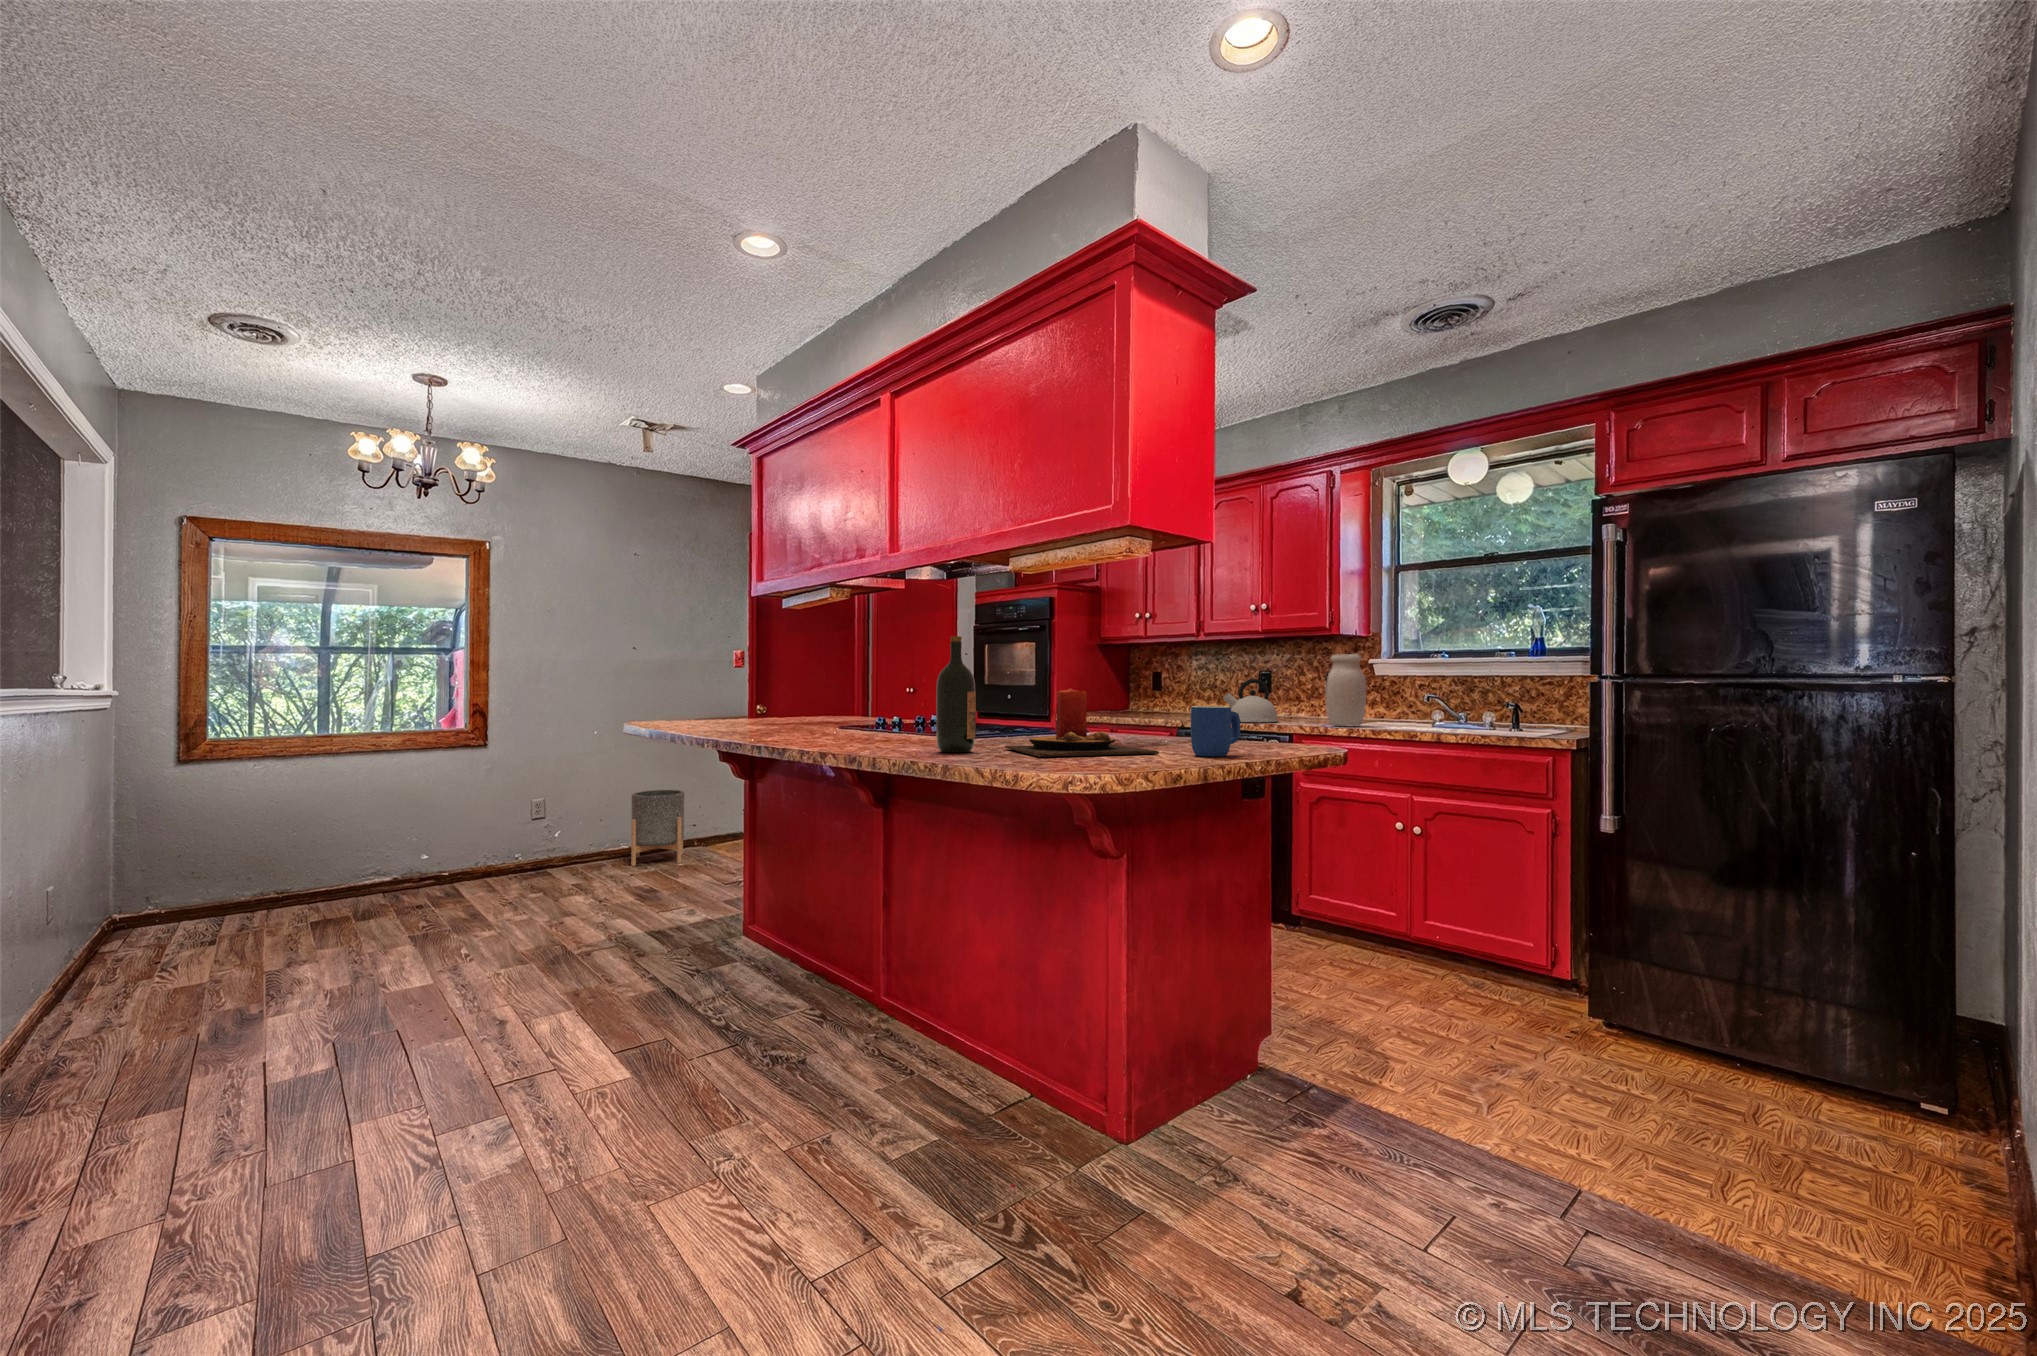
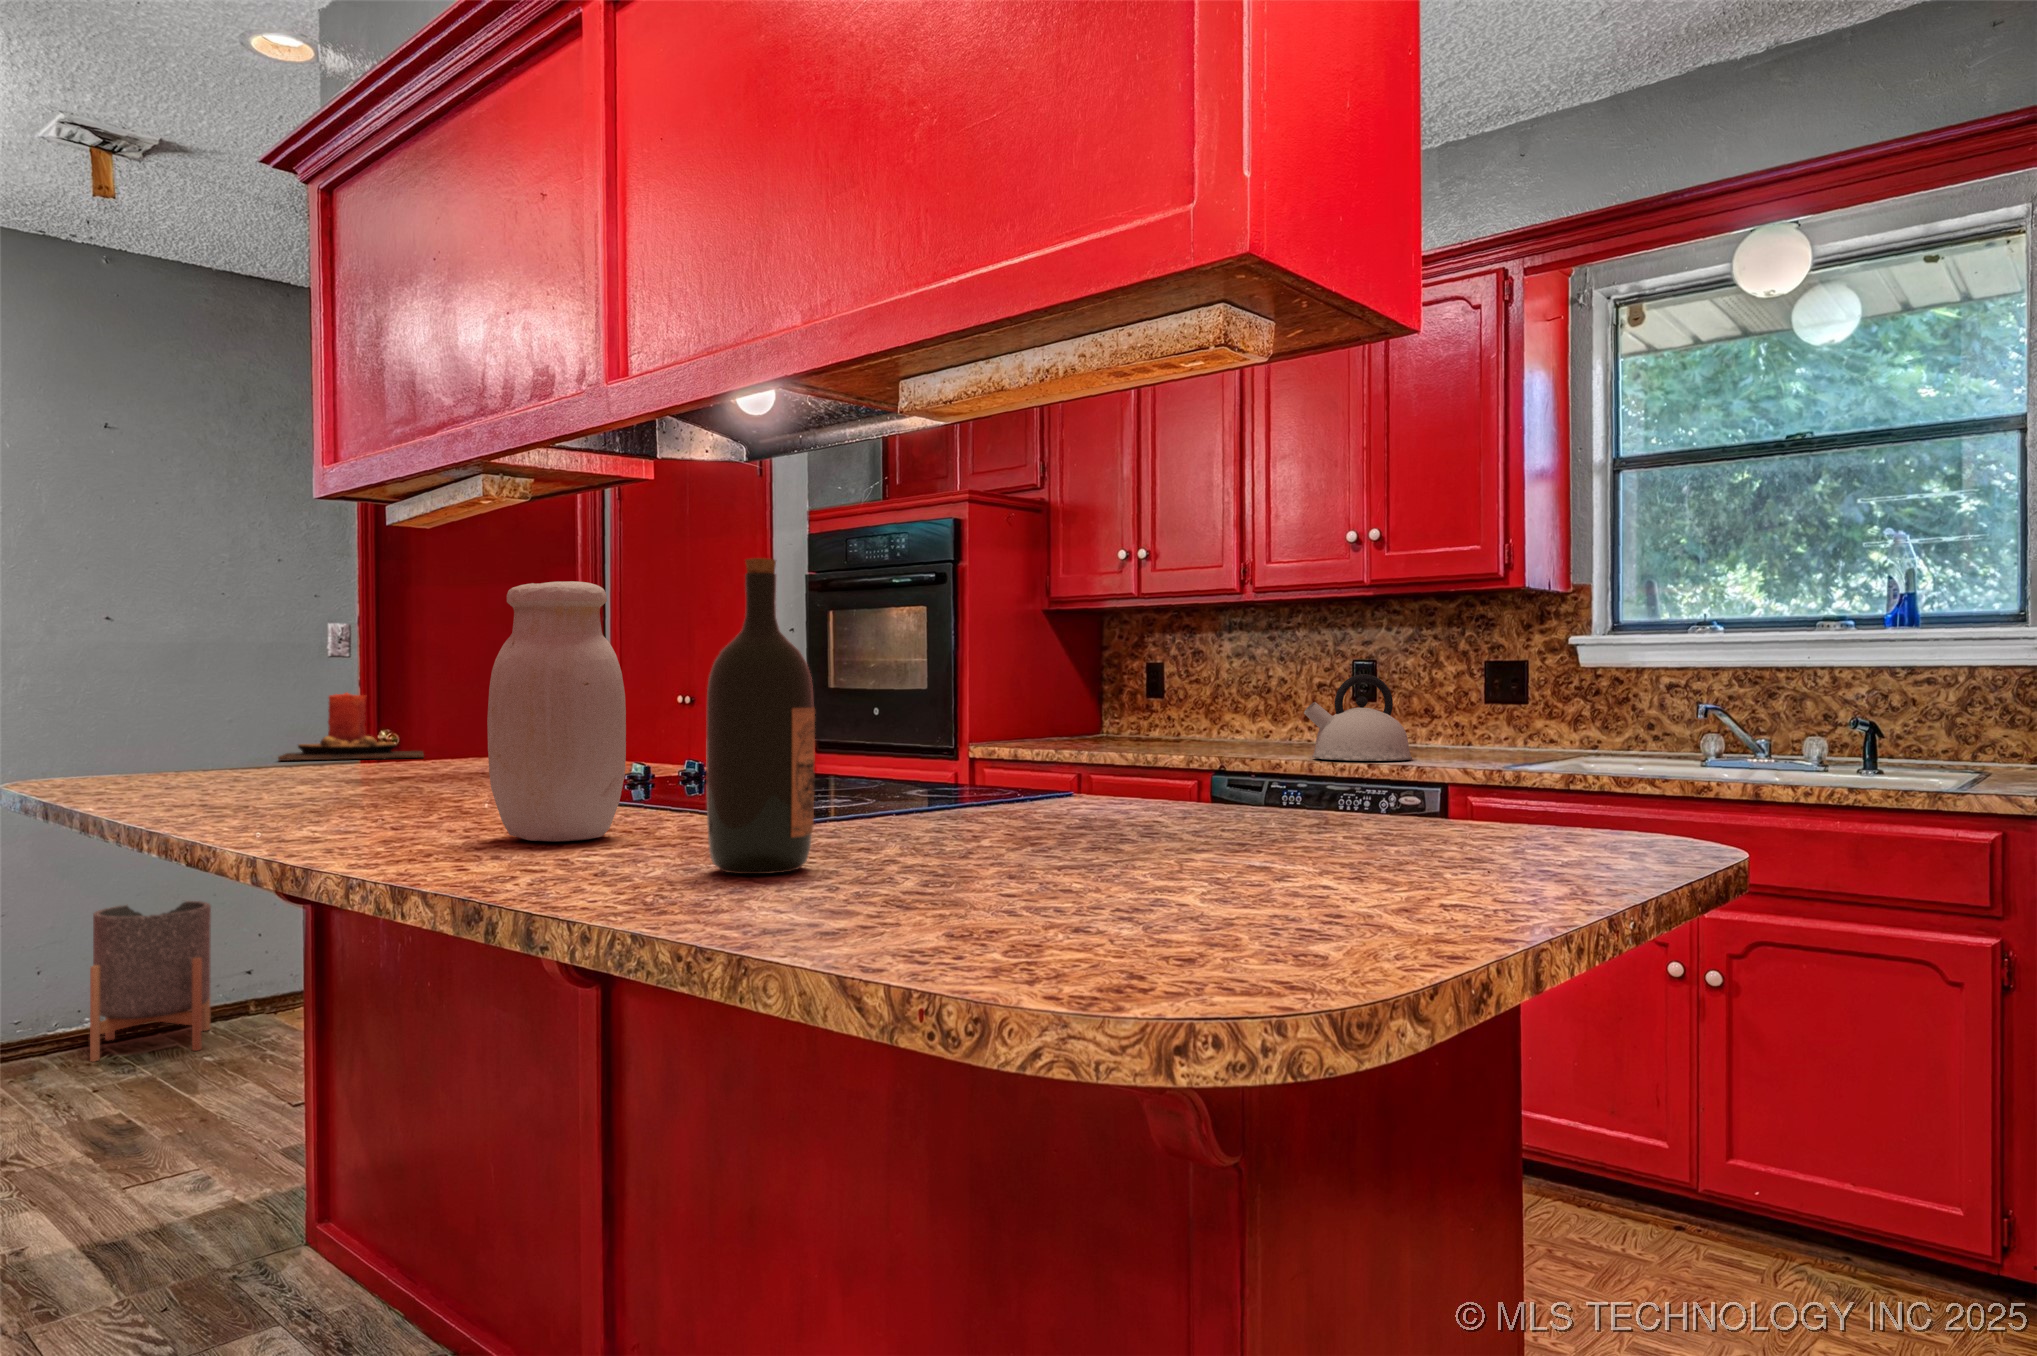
jar: present [1325,654,1367,727] -> present [487,581,626,841]
candle: present [1005,688,1159,757] -> present [278,693,424,761]
mug: present [1191,706,1241,756] -> none [1392,743,1517,880]

